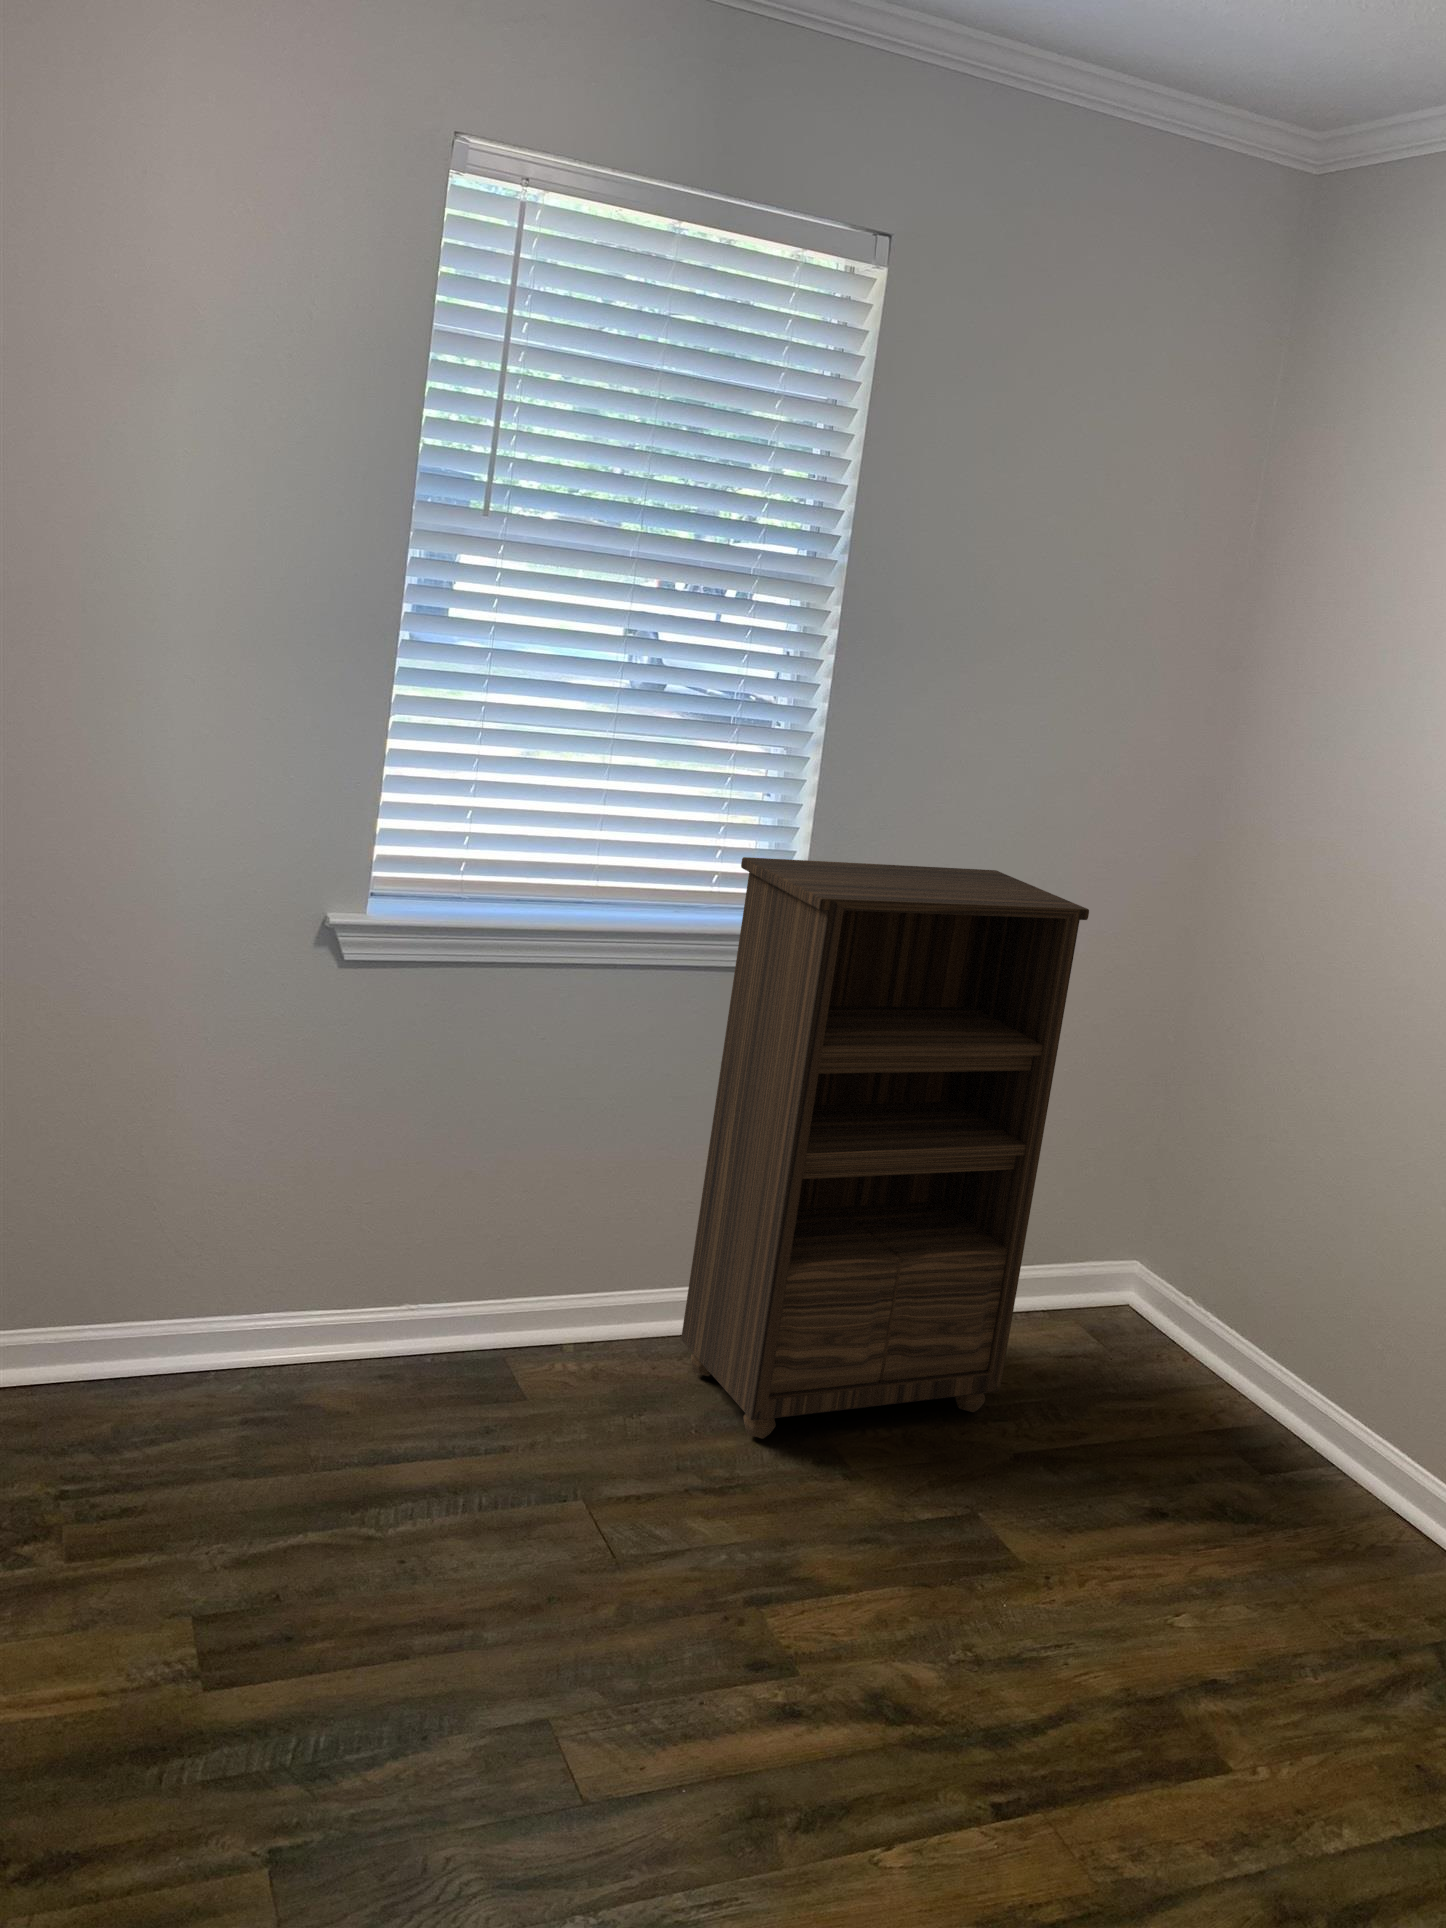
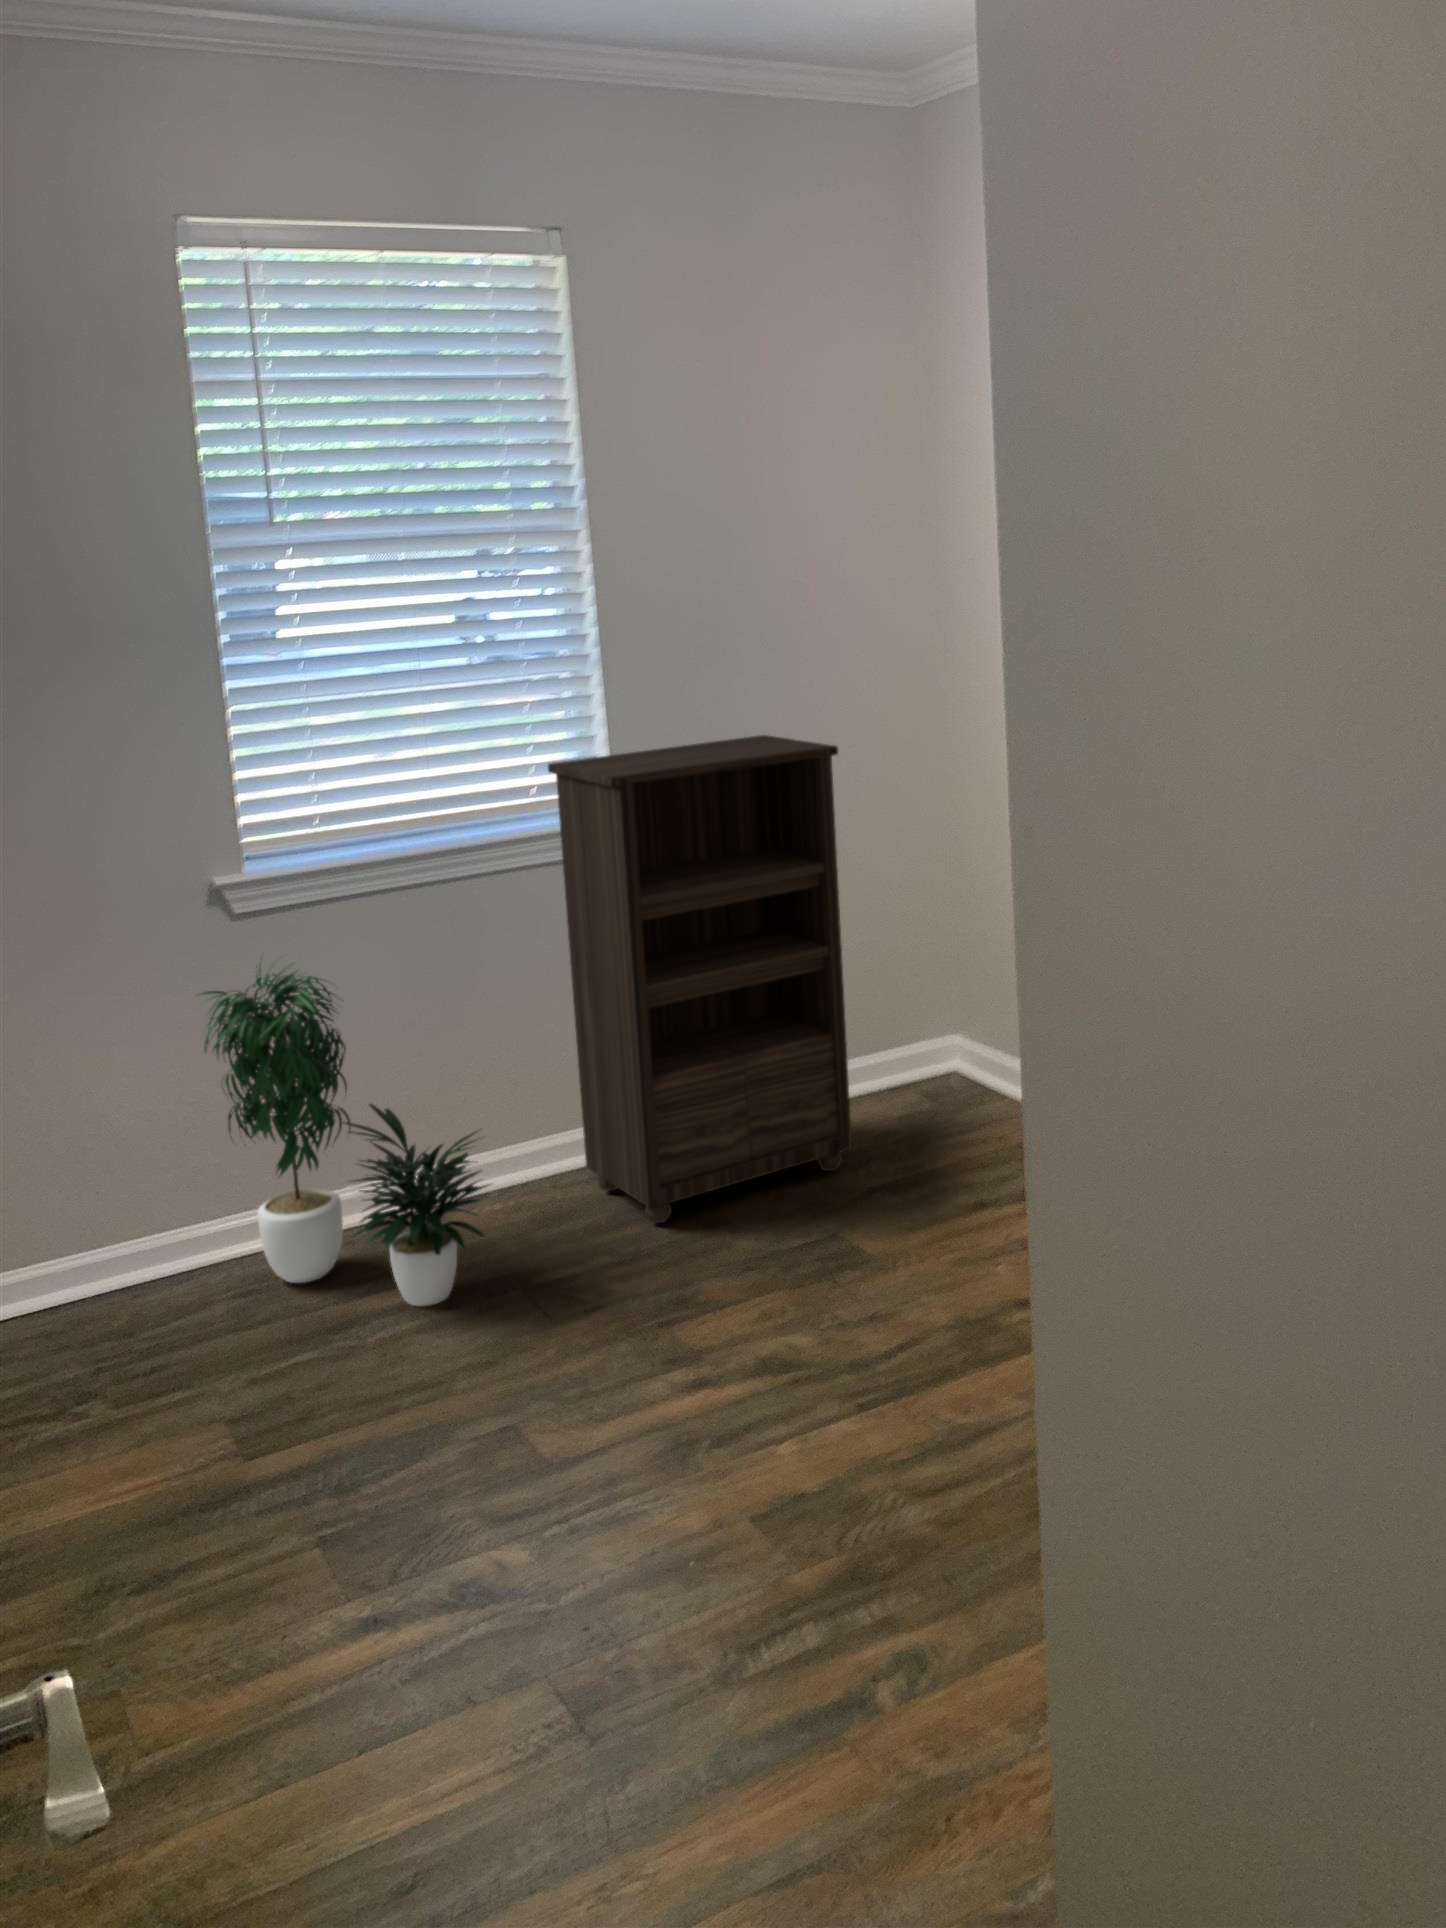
potted plant: none [272,1017,583,1491] -> present [199,963,489,1306]

